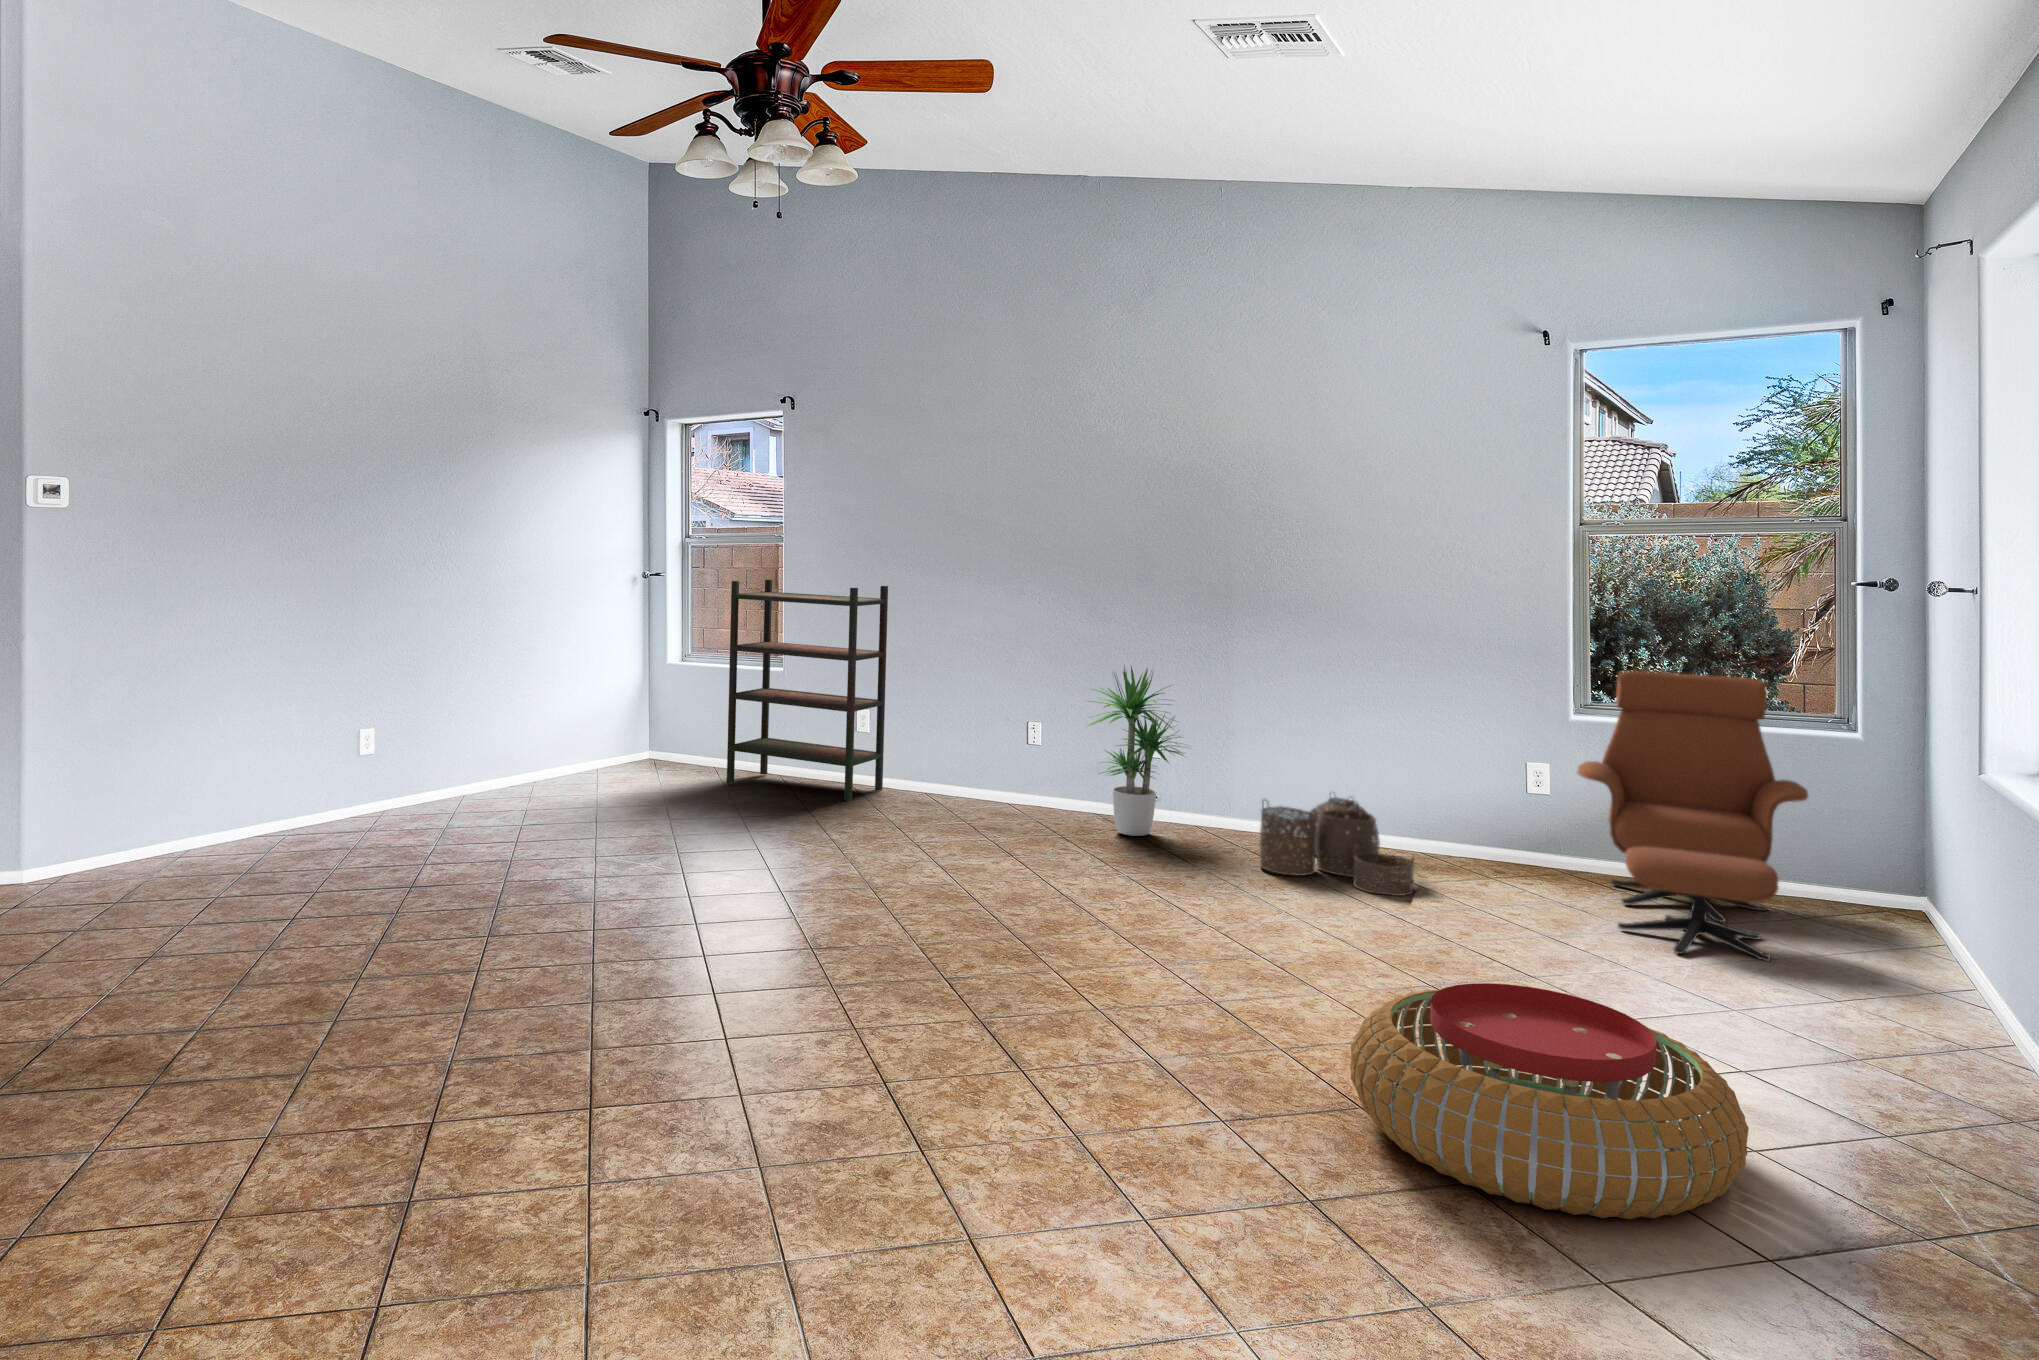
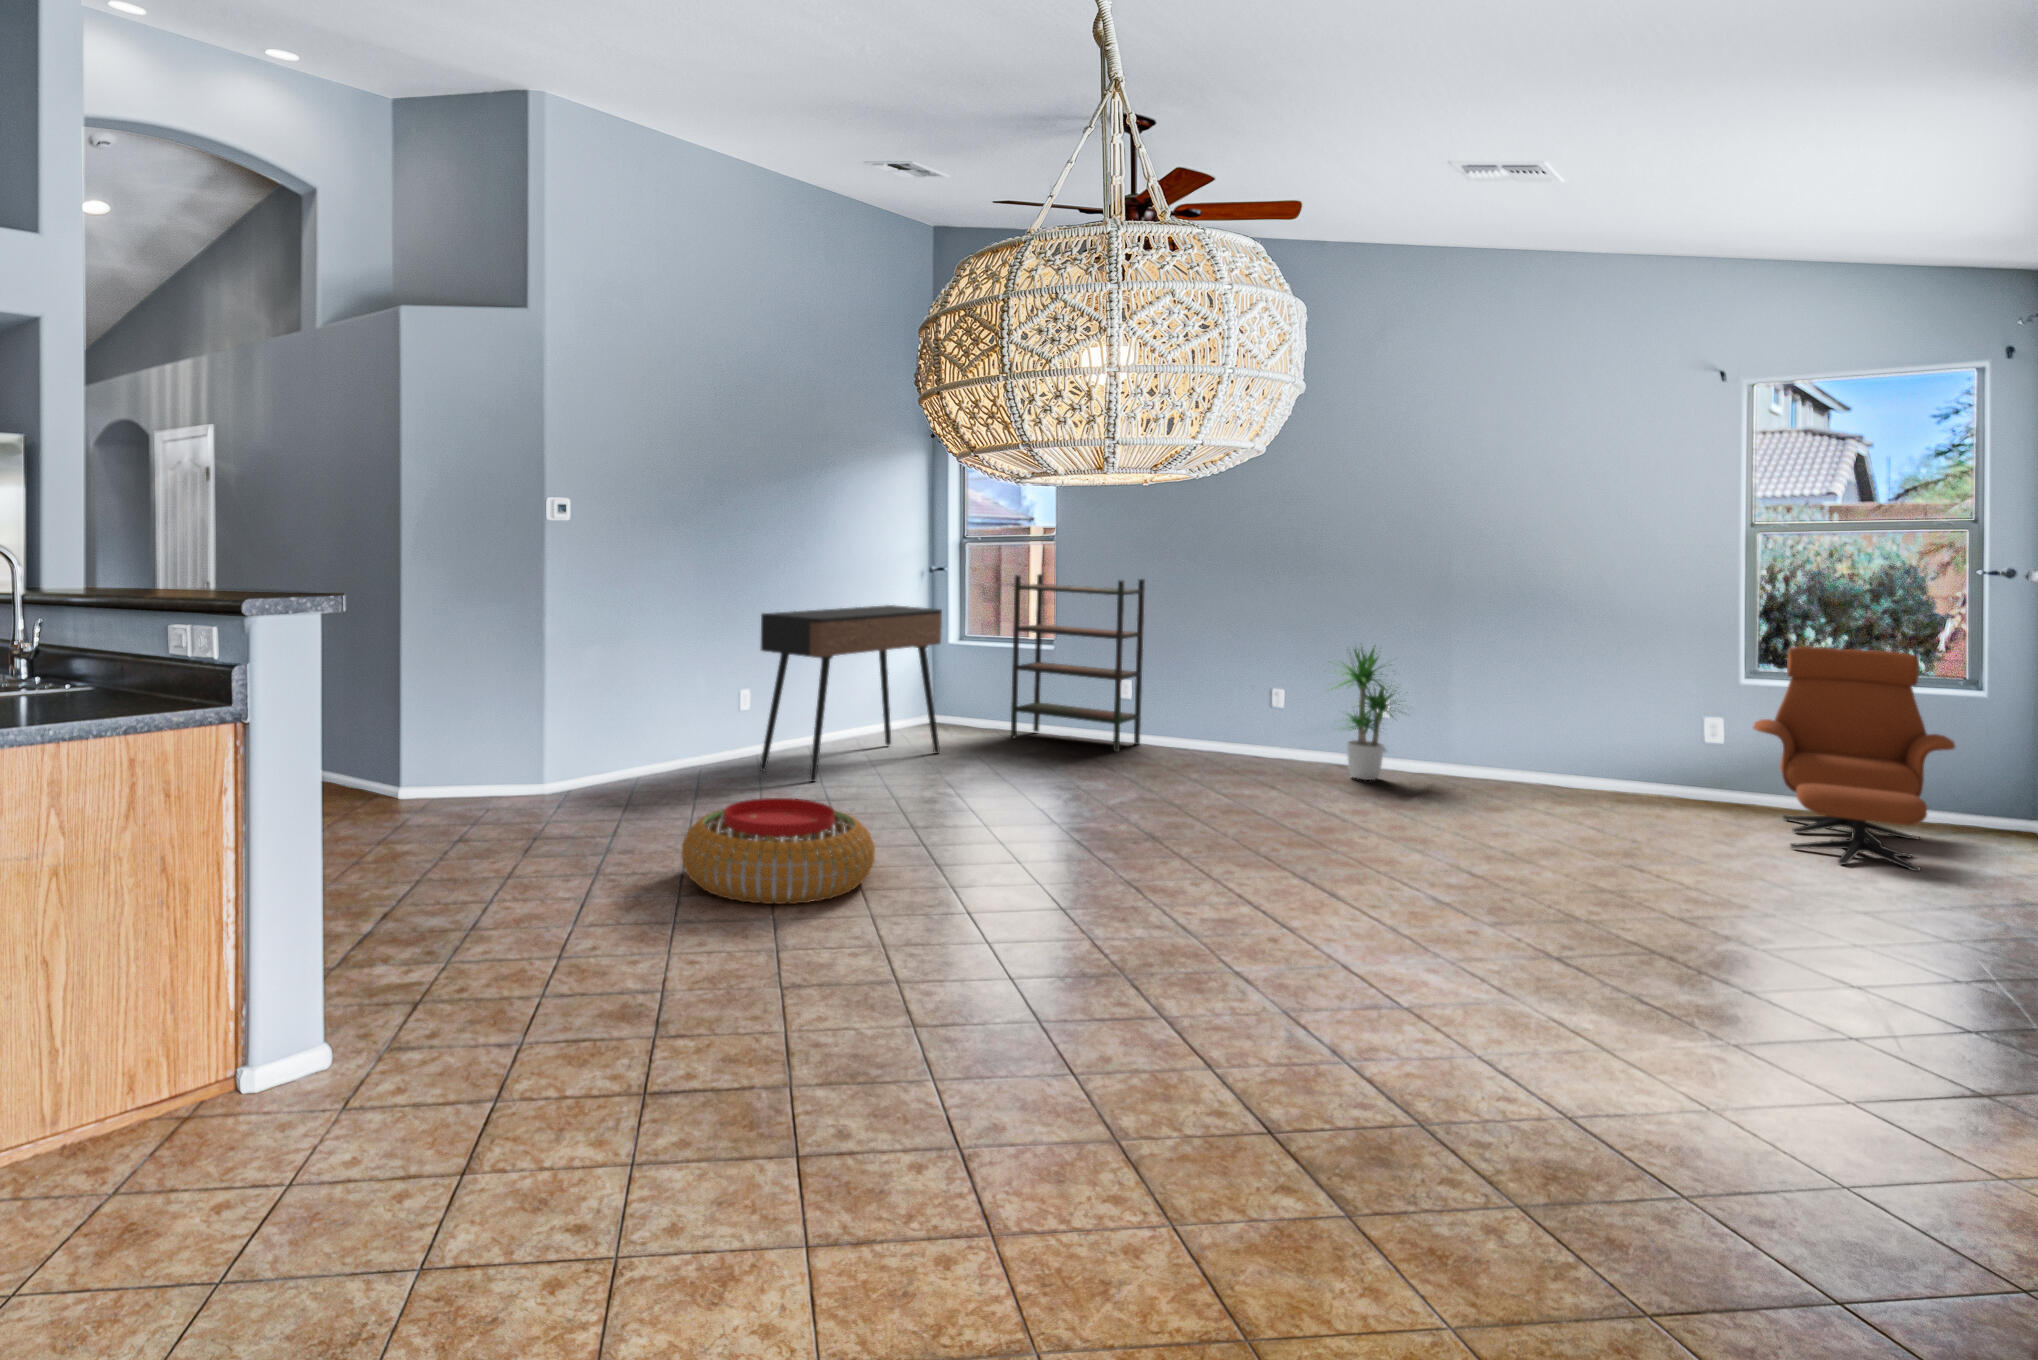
console table: none [363,619,626,854] -> present [760,605,942,781]
woven basket: present [1260,797,1414,896] -> none [1478,745,1614,824]
pouf: present [1350,983,1749,1220] -> present [682,798,875,904]

